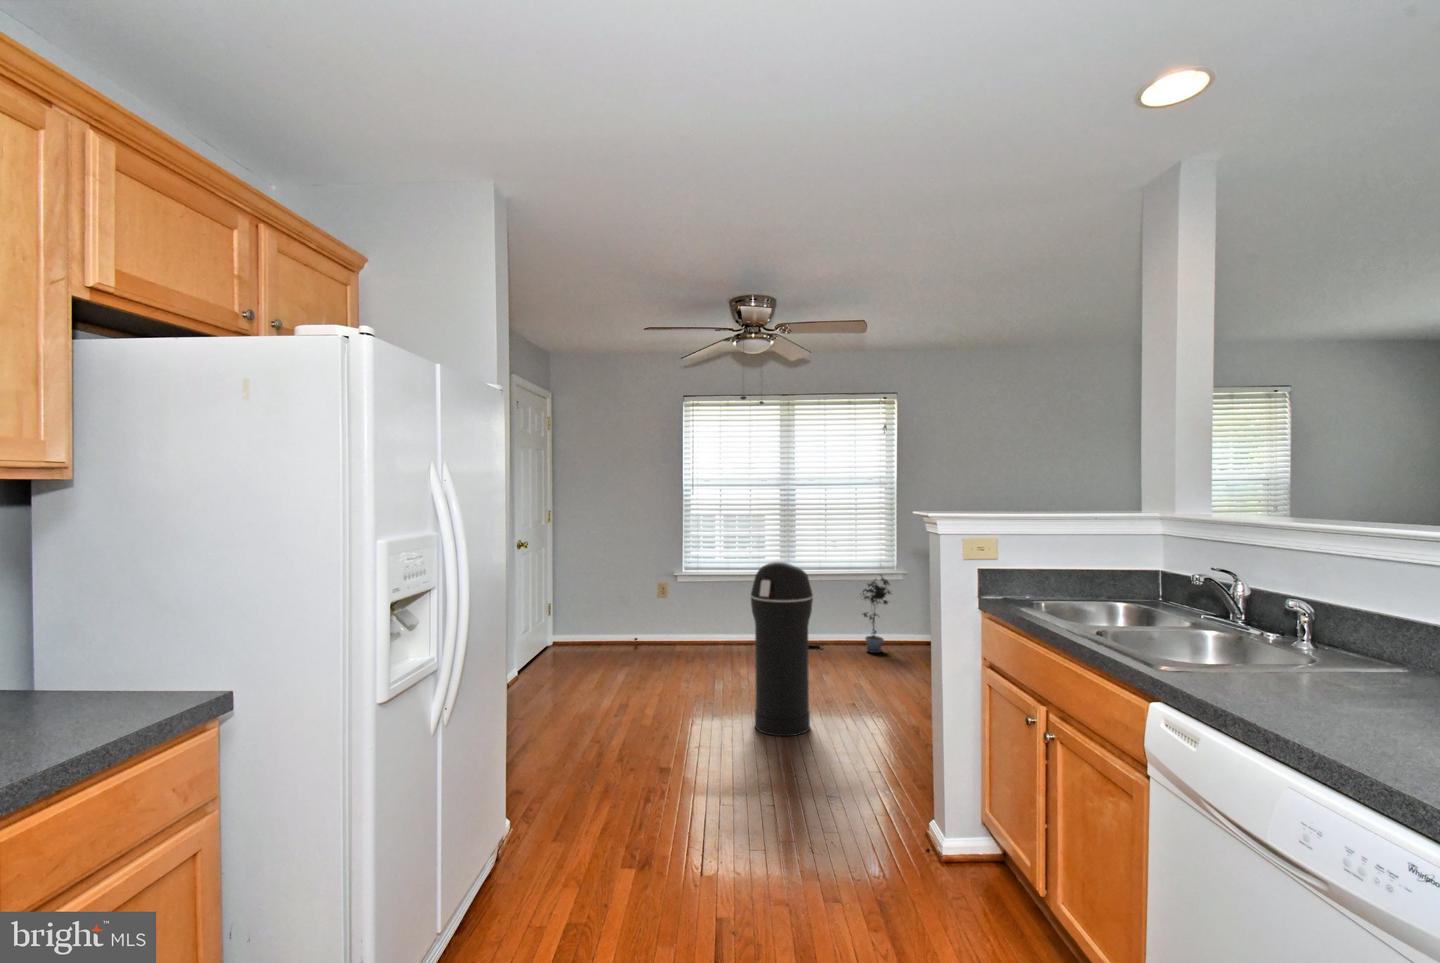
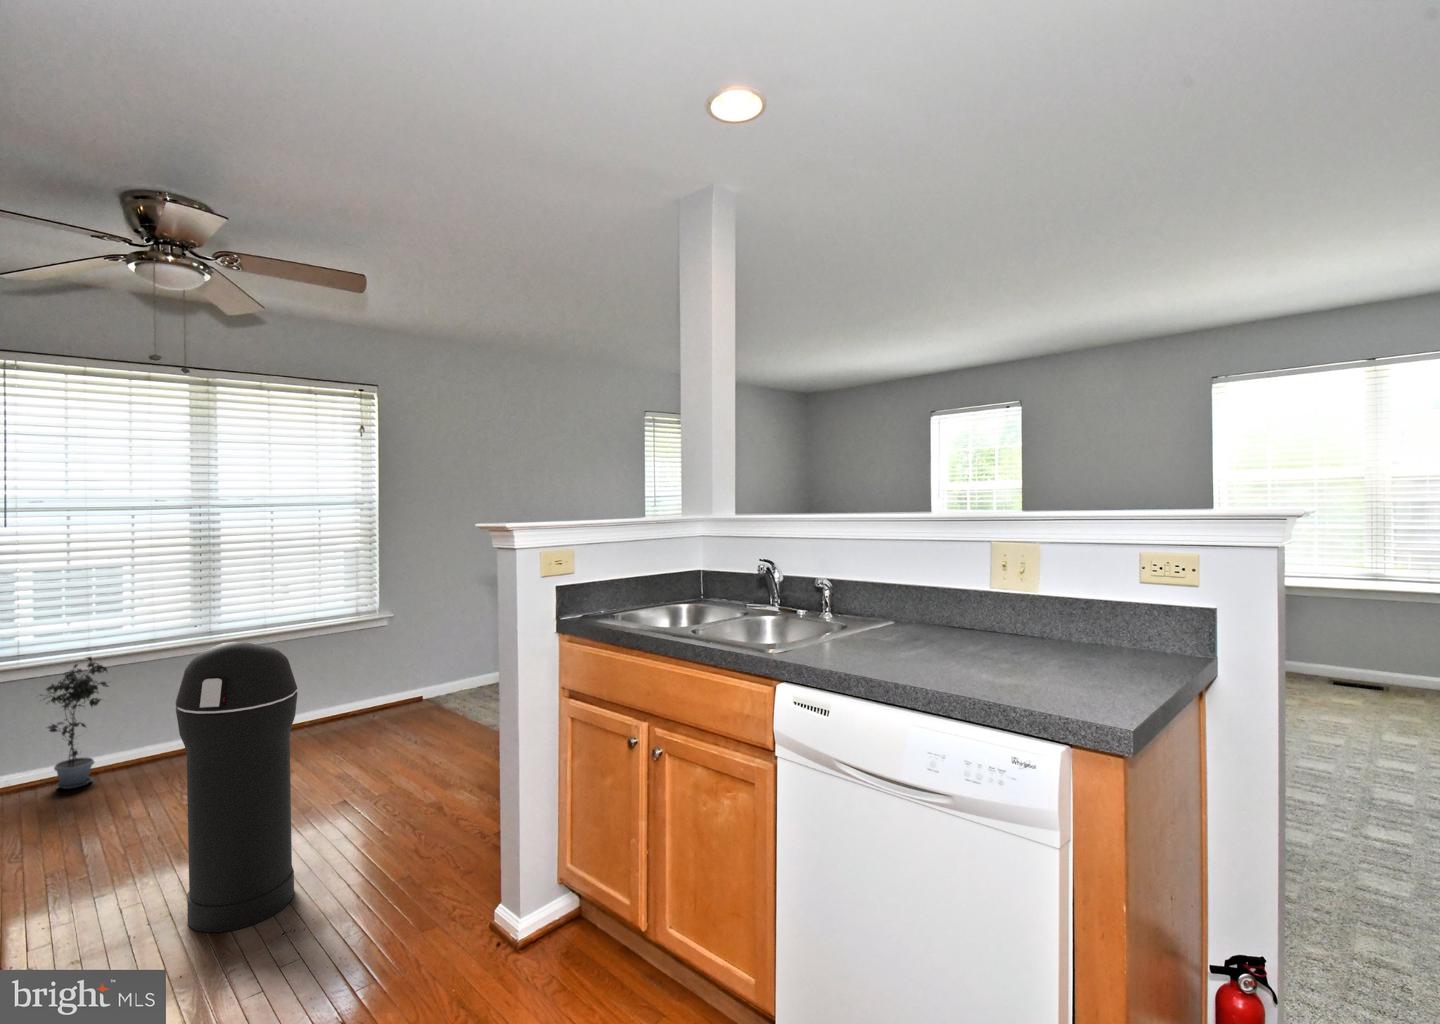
potted plant: present [863,575,890,653] -> present [43,657,108,789]

